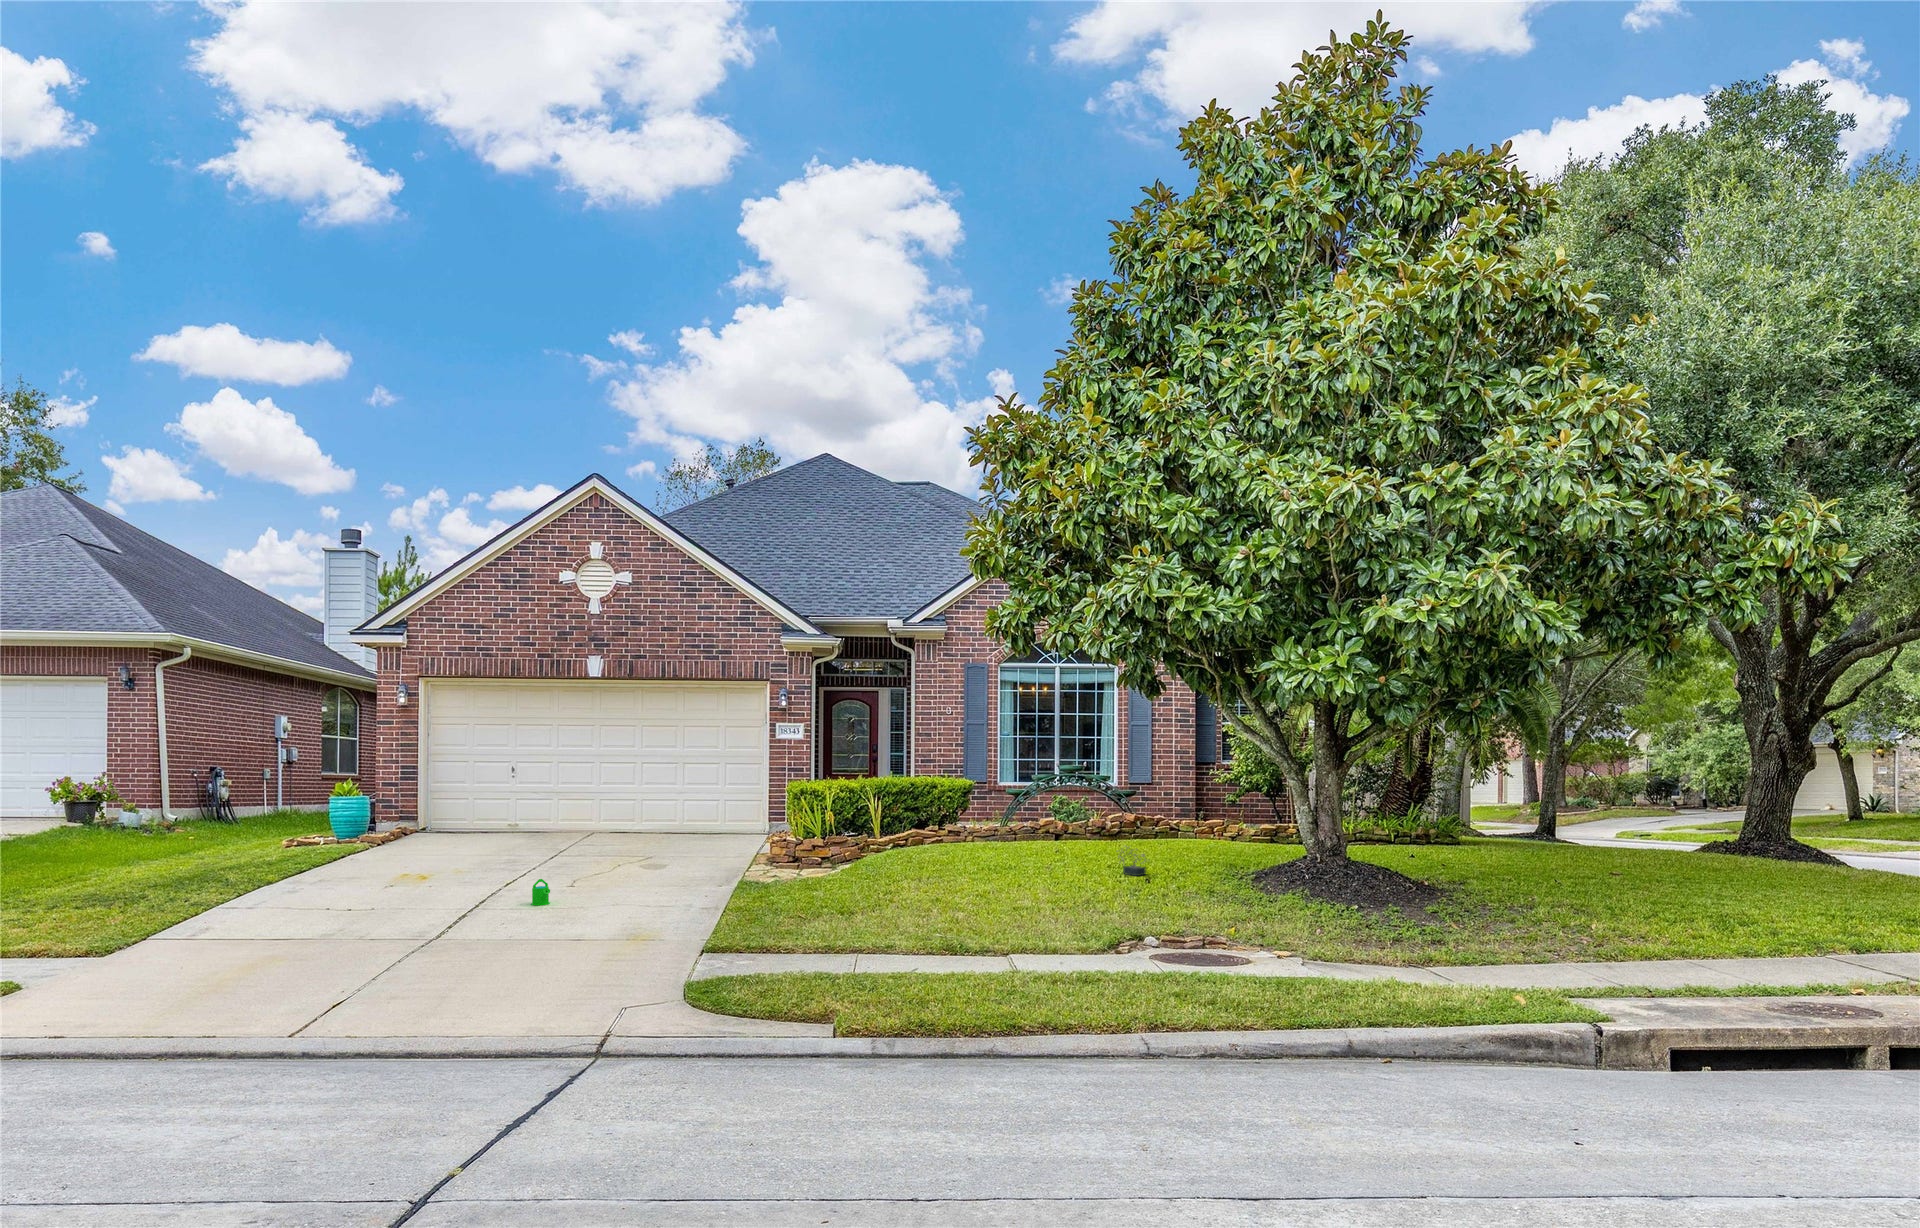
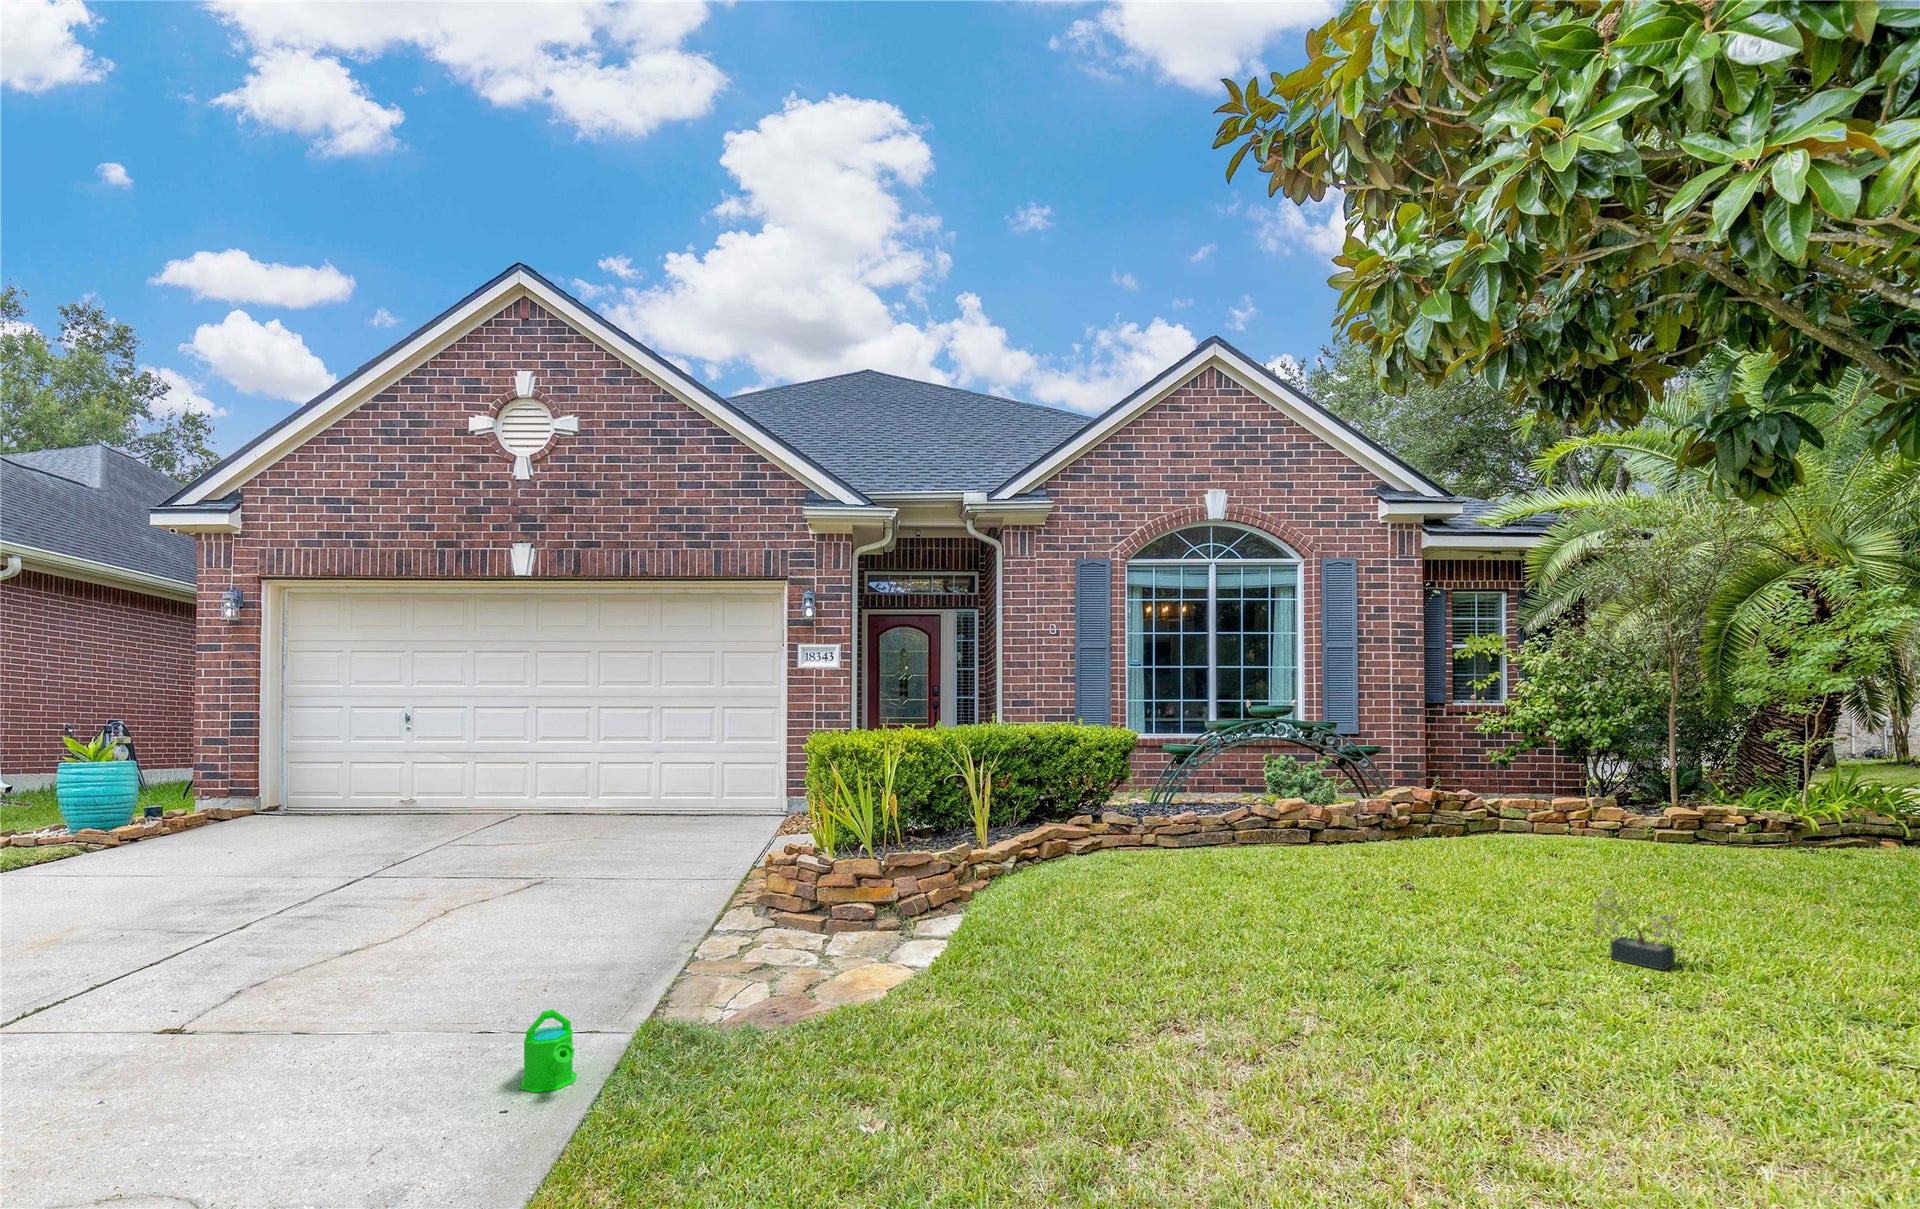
watering can: present [531,879,550,906] -> present [520,1010,577,1093]

